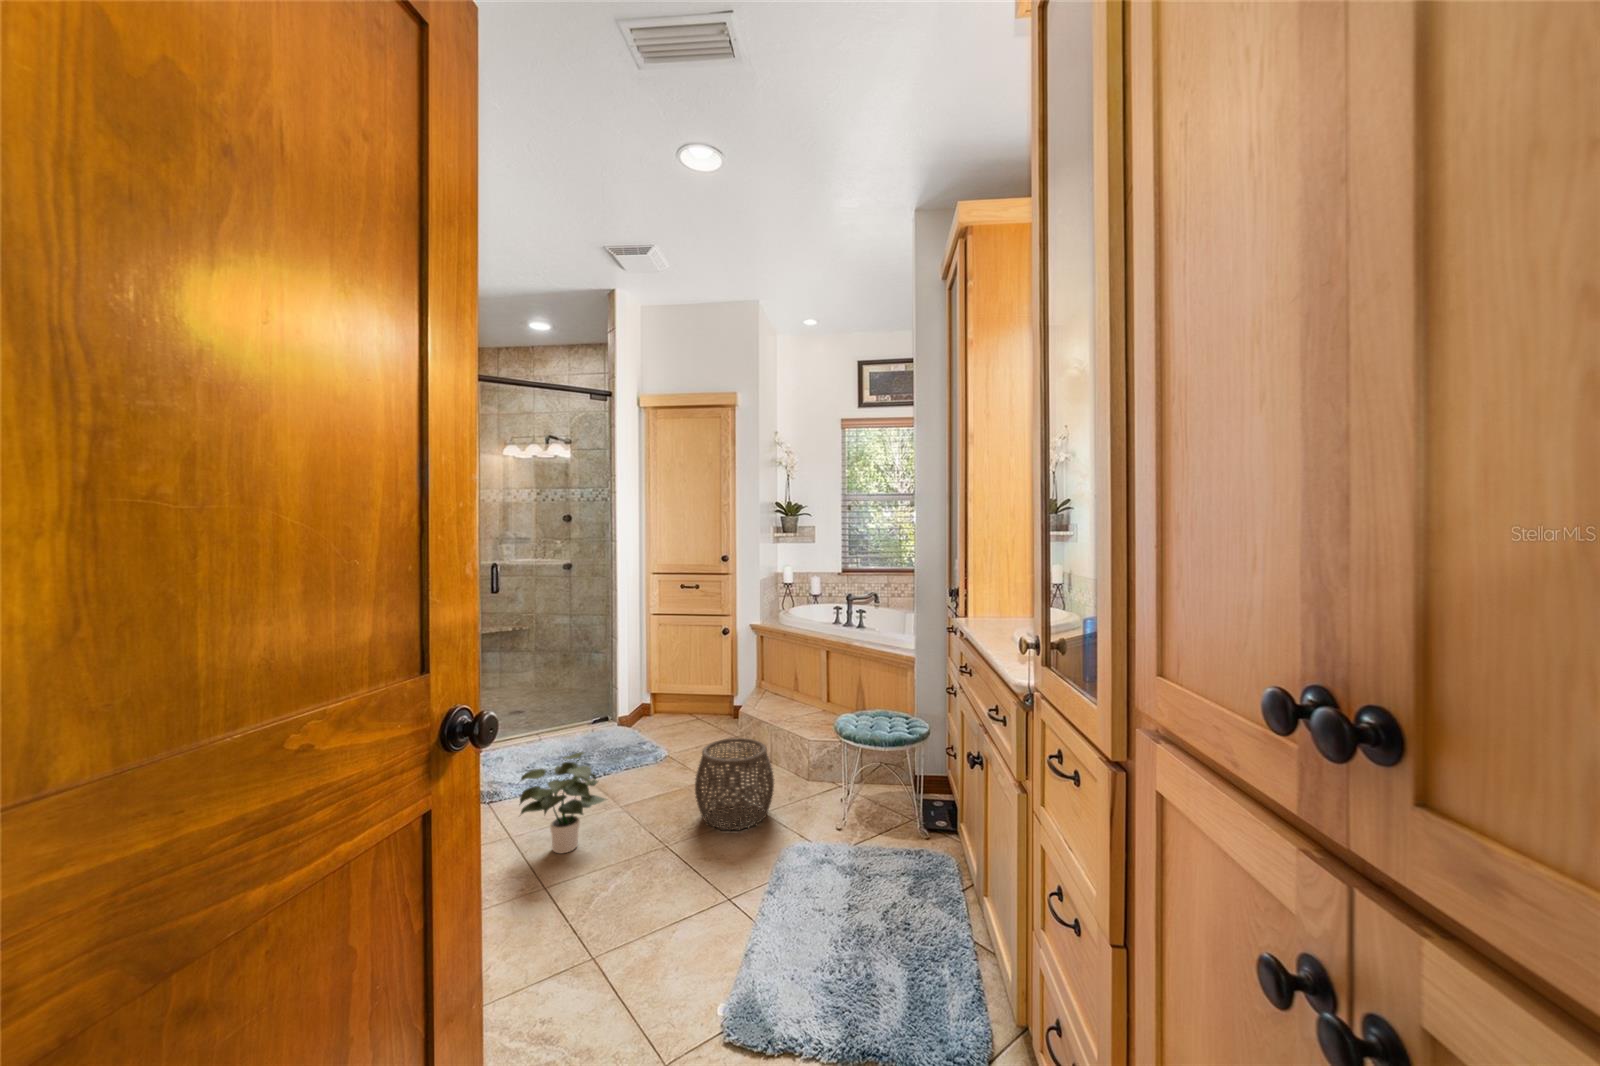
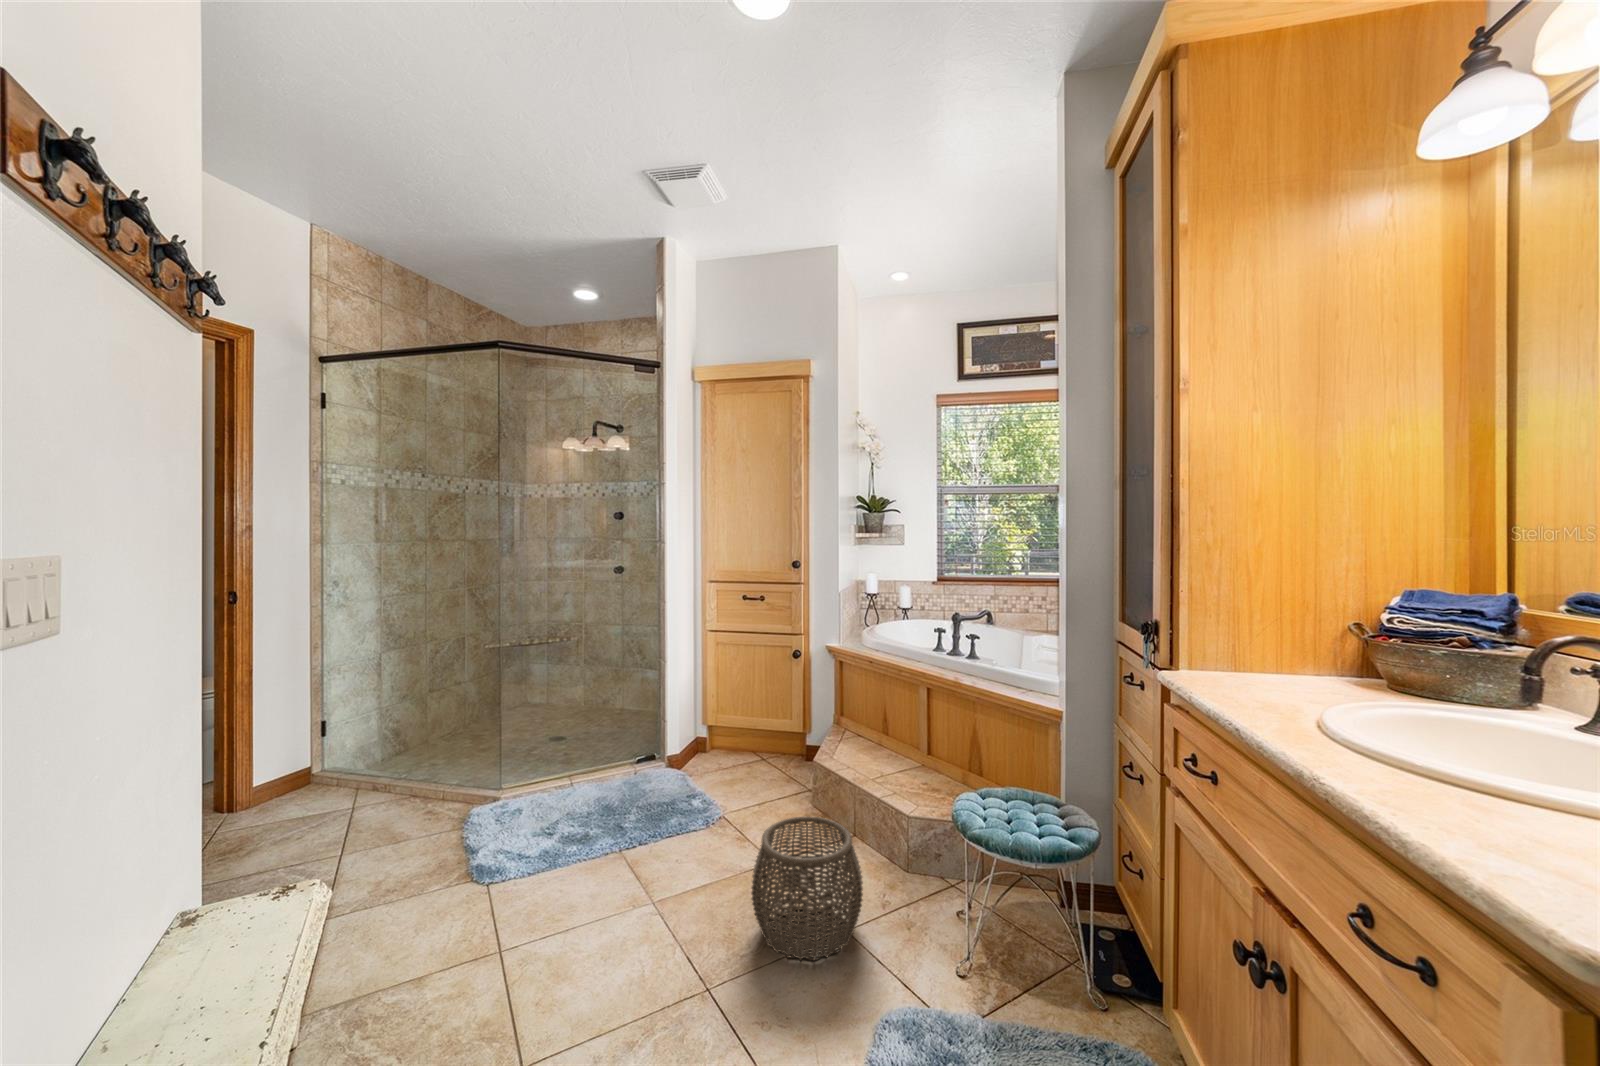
potted plant: present [519,752,606,853] -> none [505,834,633,984]

